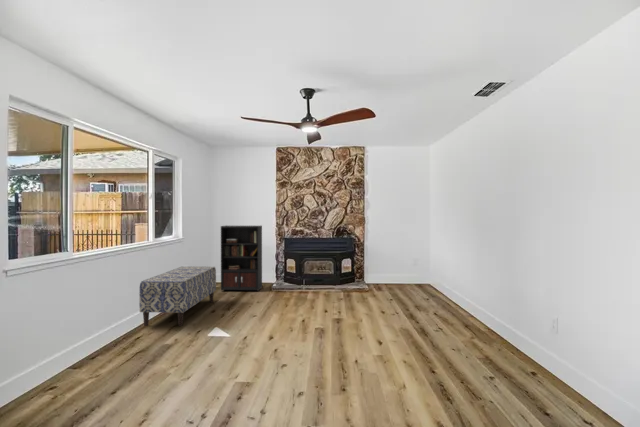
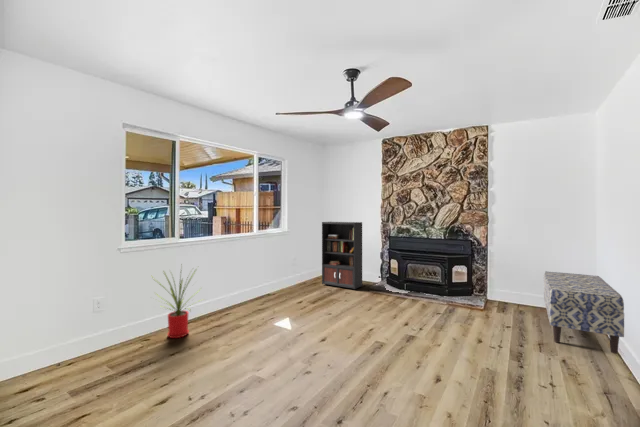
bench: present [139,267,216,326] -> present [544,271,624,354]
house plant: none [69,279,144,370] -> present [160,271,195,338]

